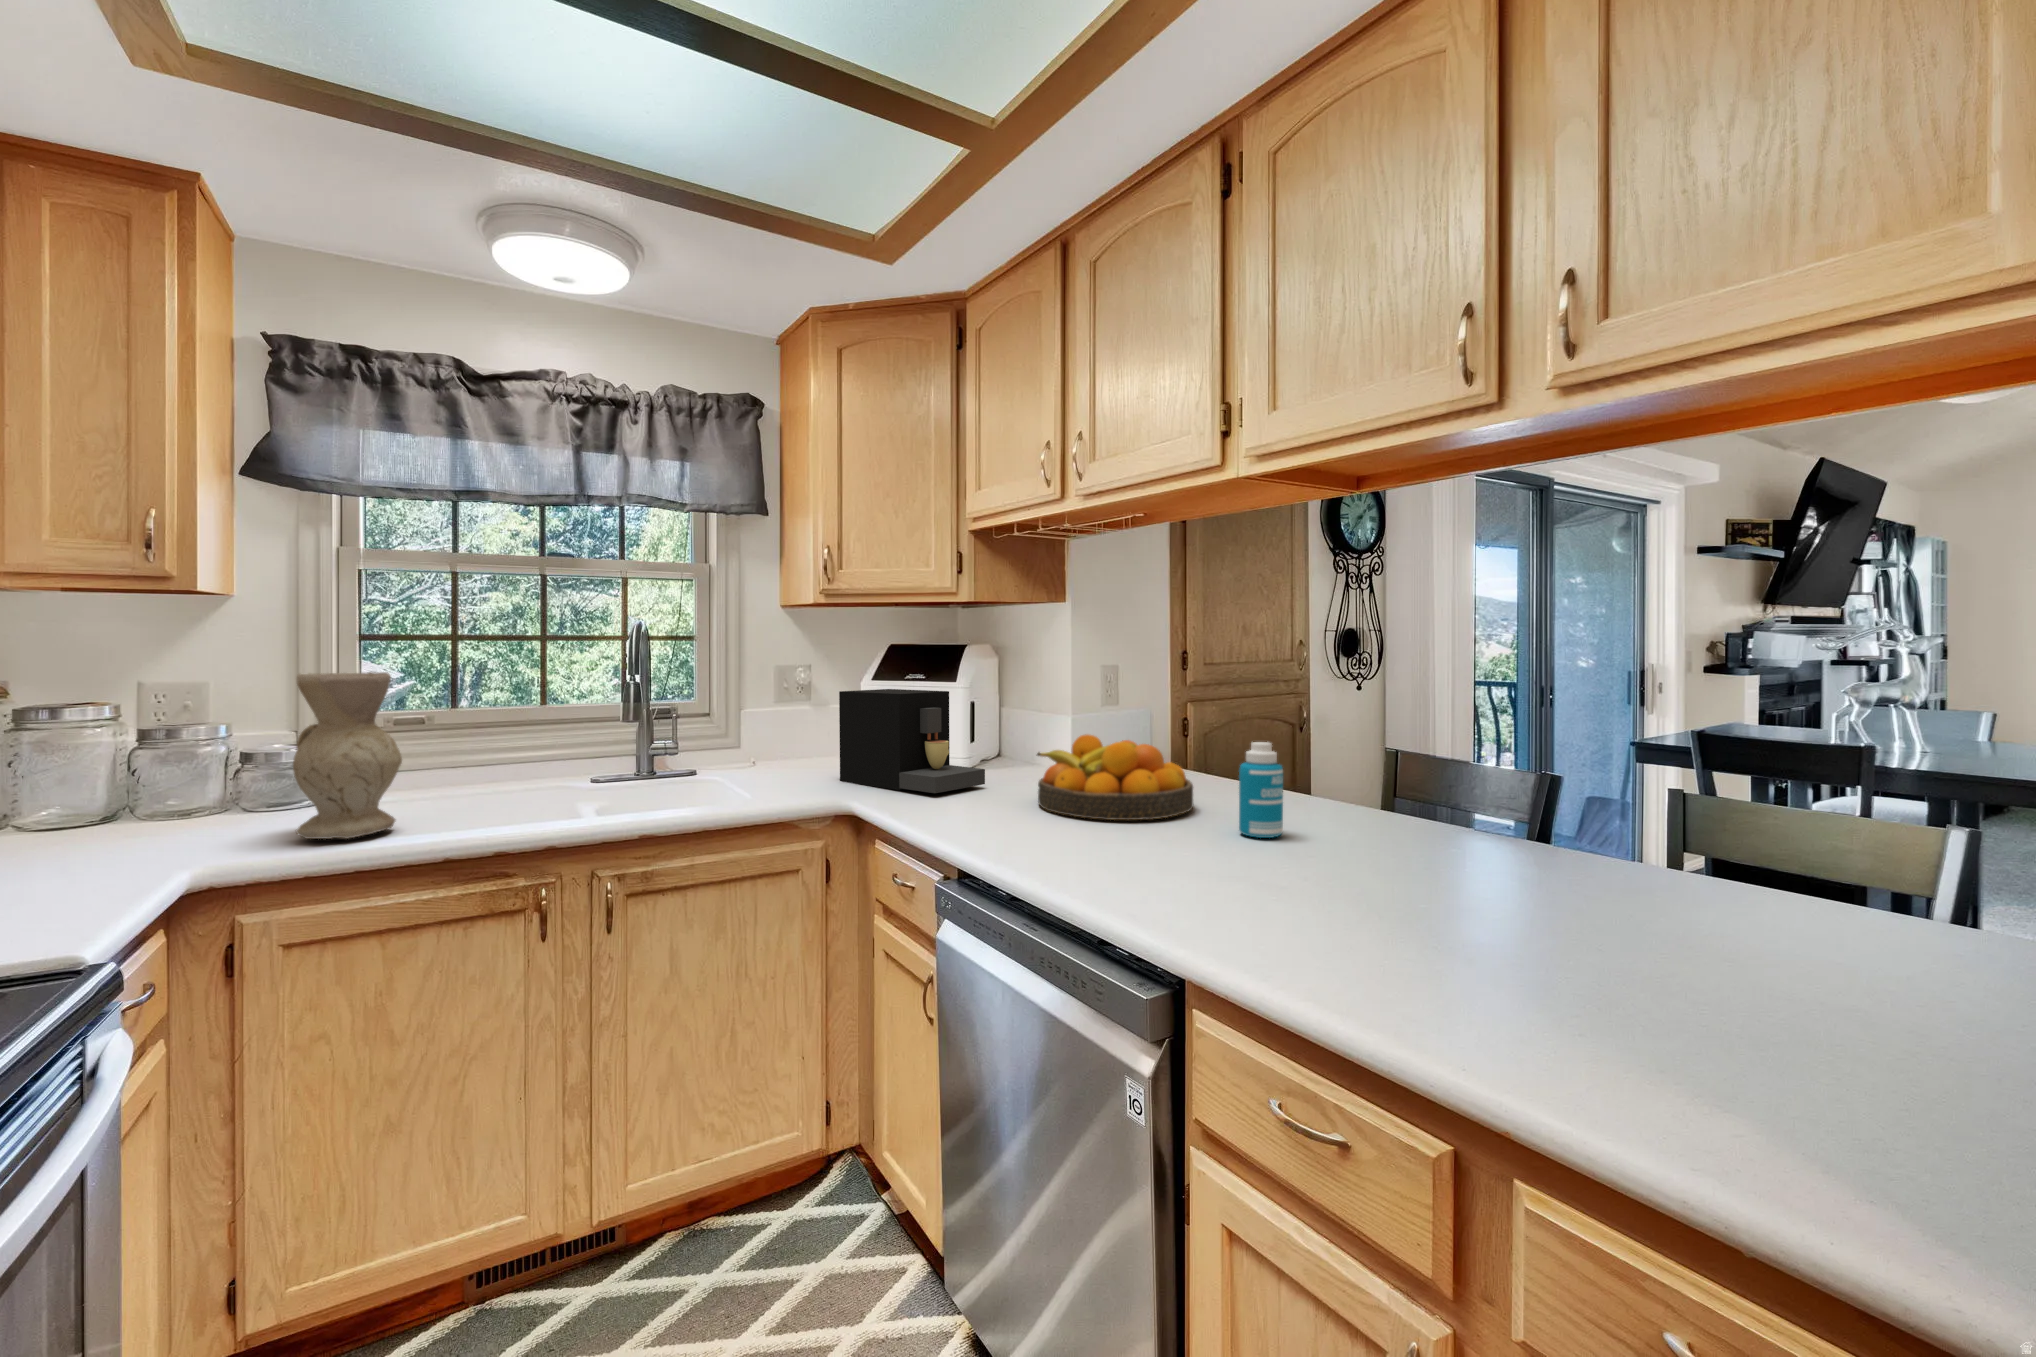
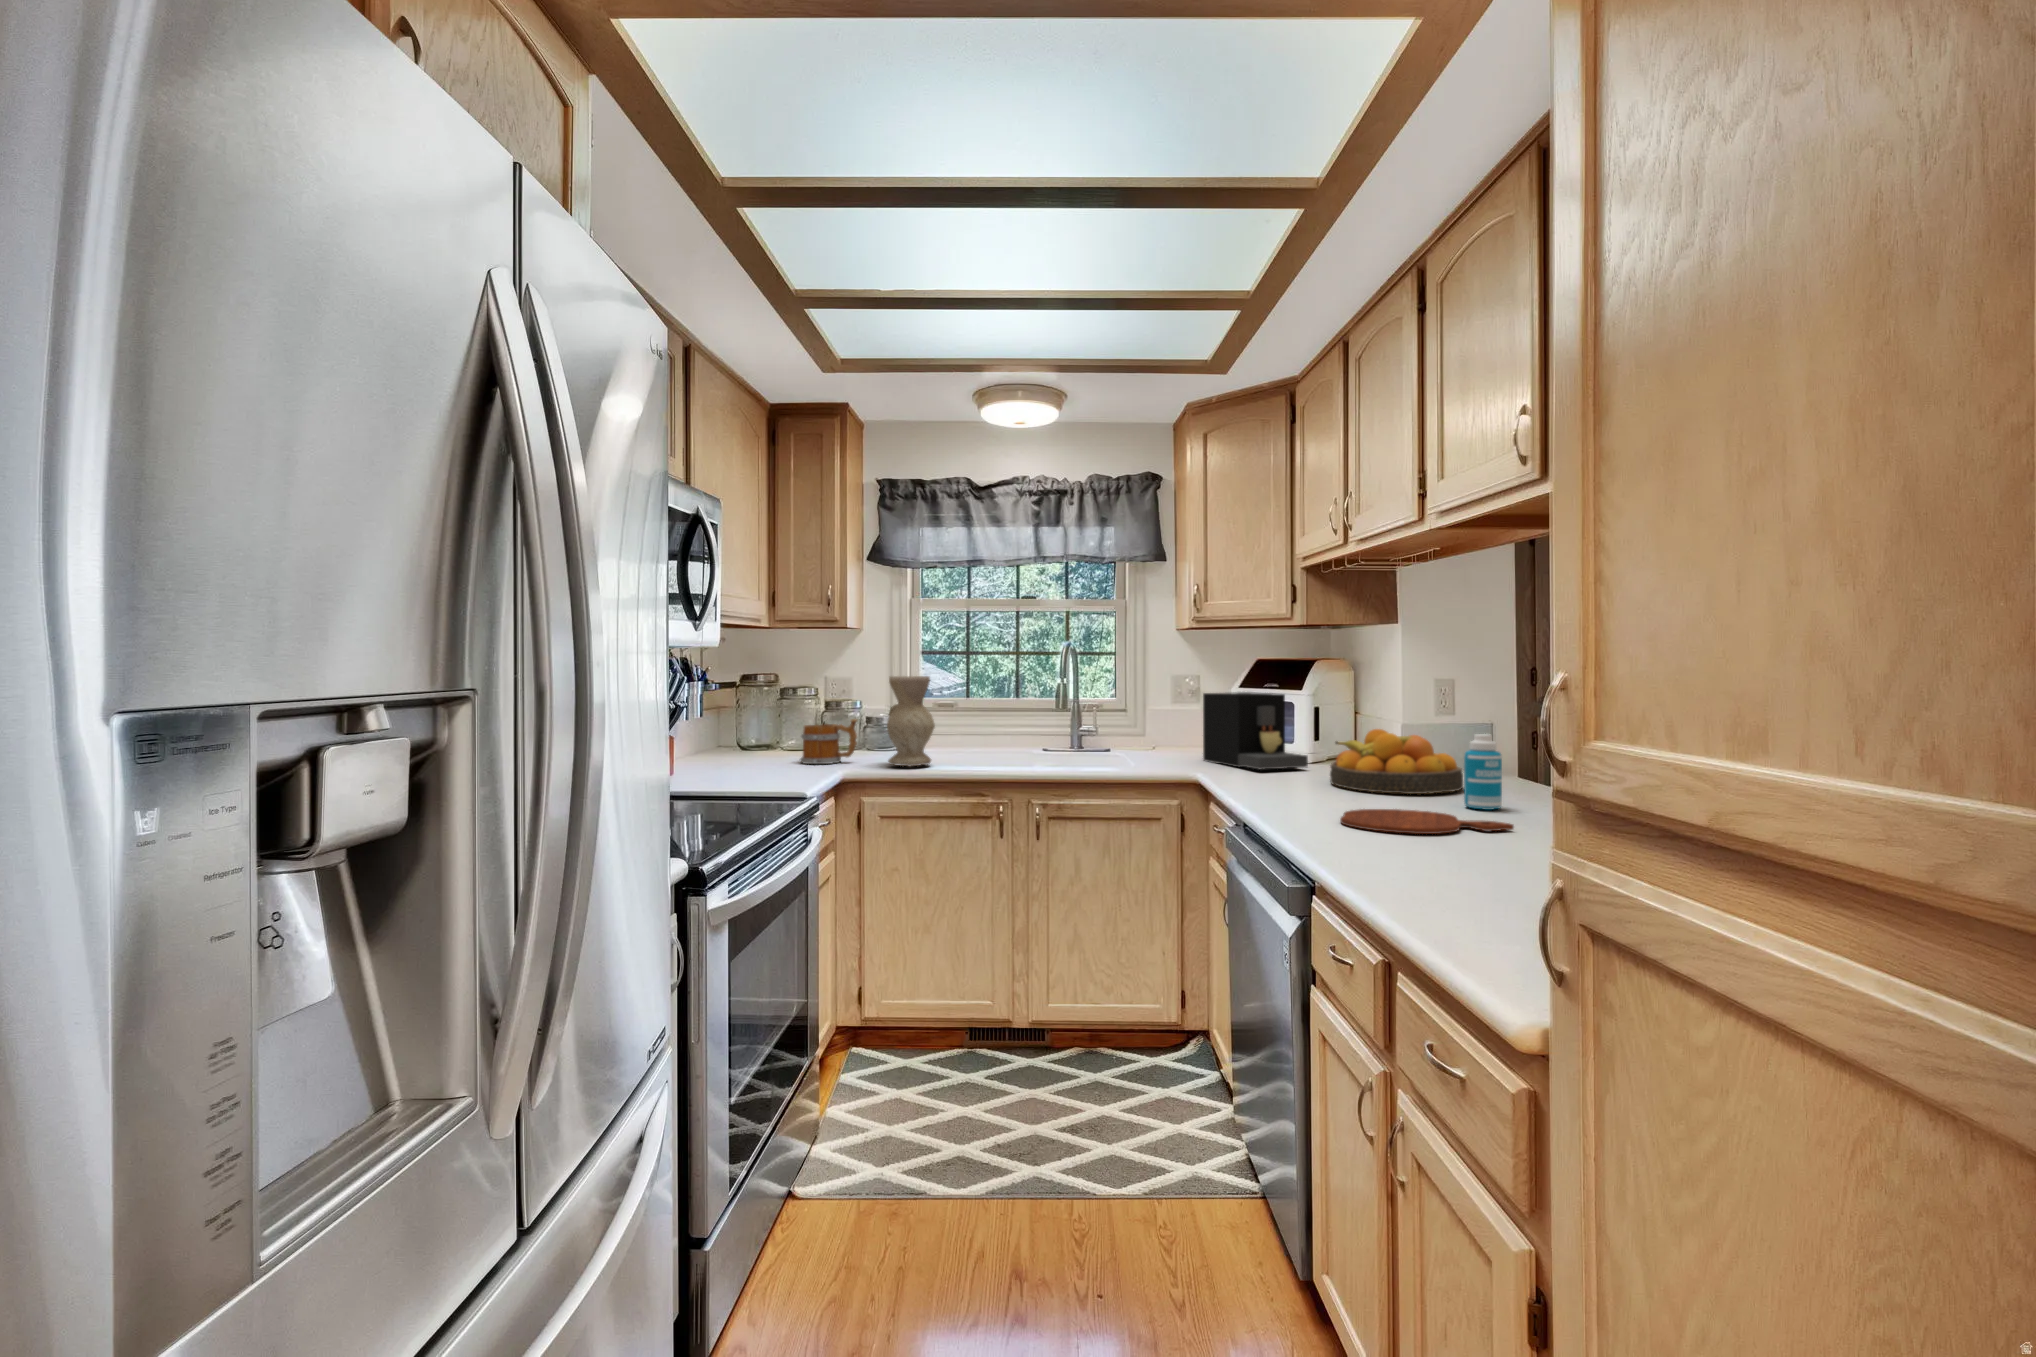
mug: none [66,754,223,852] -> present [800,719,858,764]
cutting board: none [1149,853,1367,904] -> present [1340,809,1514,834]

